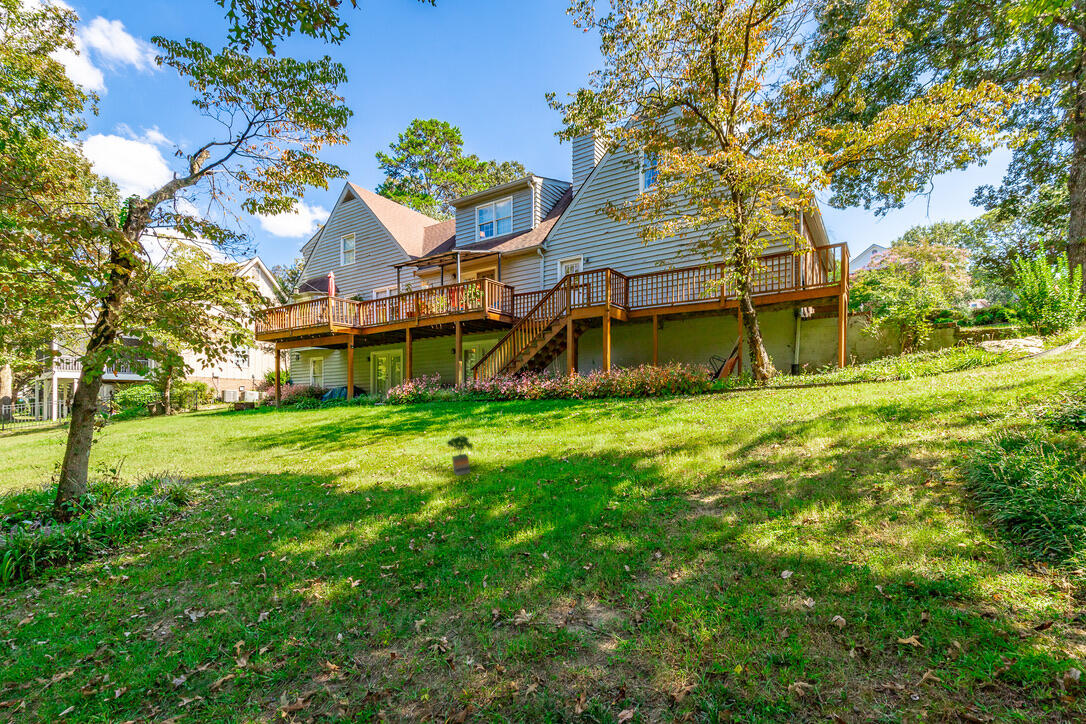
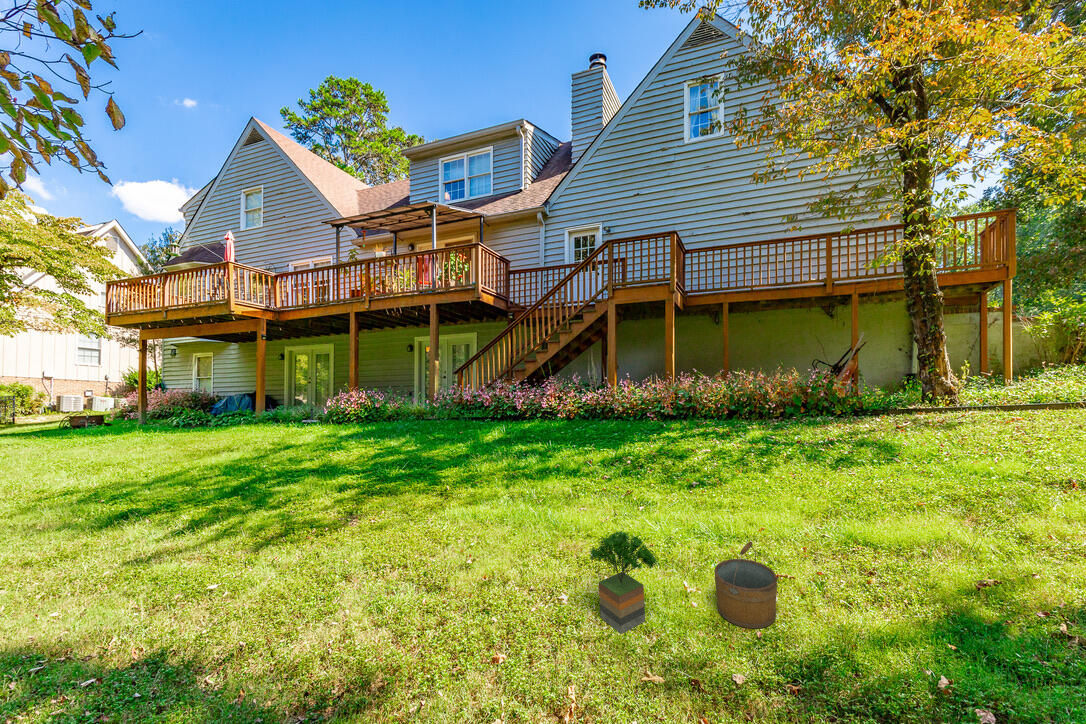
bucket: none [499,440,524,474] -> present [714,541,777,628]

